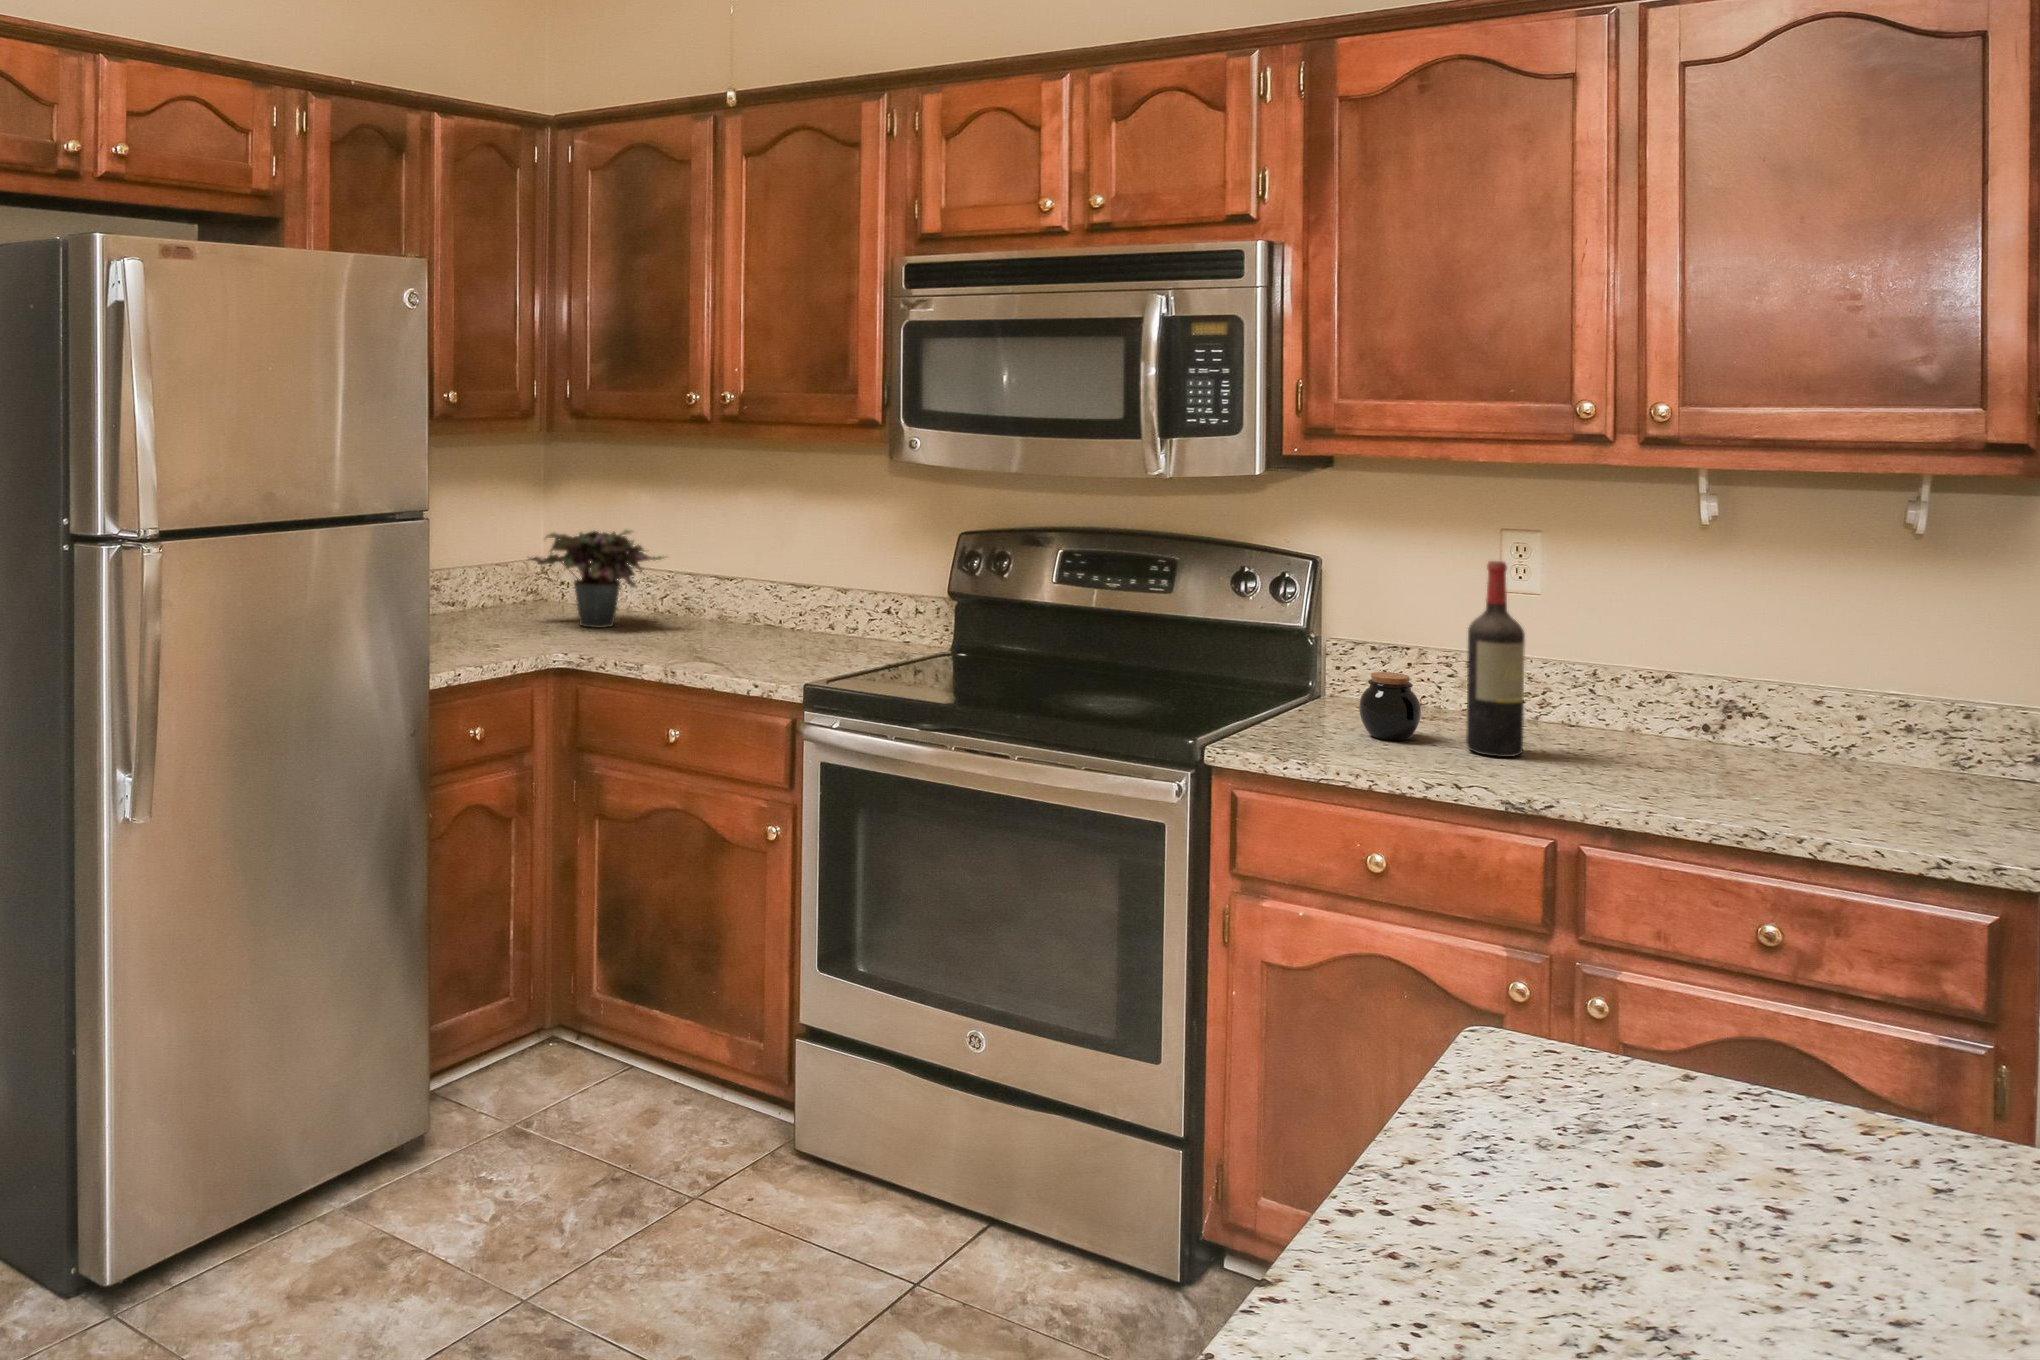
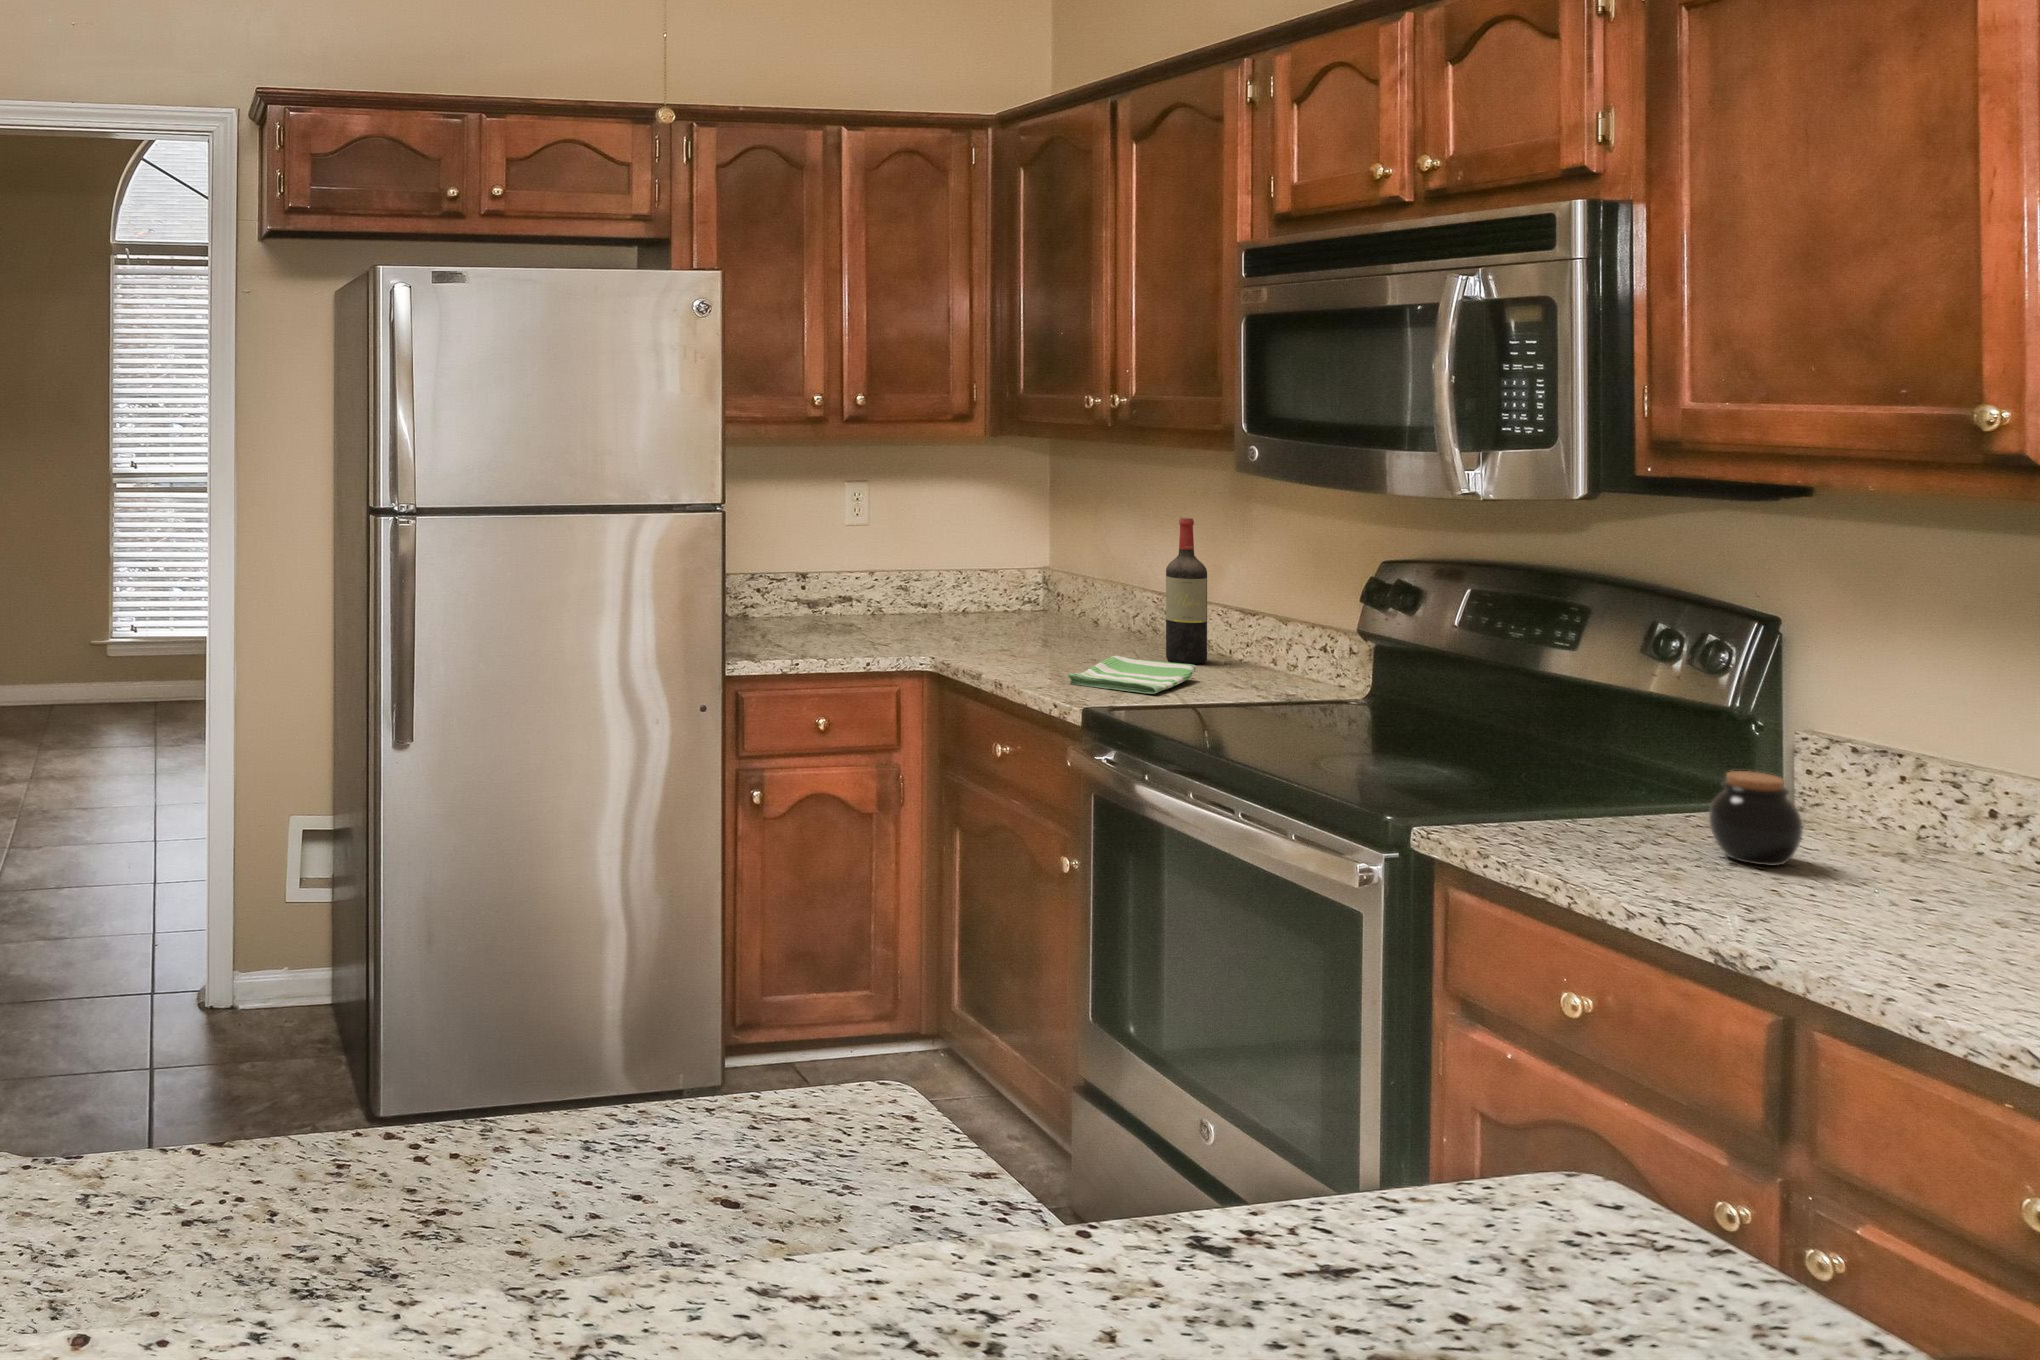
potted plant: present [529,530,663,628] -> none [983,540,1115,642]
wine bottle: present [1466,561,1525,757] -> present [1166,517,1207,664]
dish towel: none [701,634,787,665] -> present [1067,656,1196,694]

